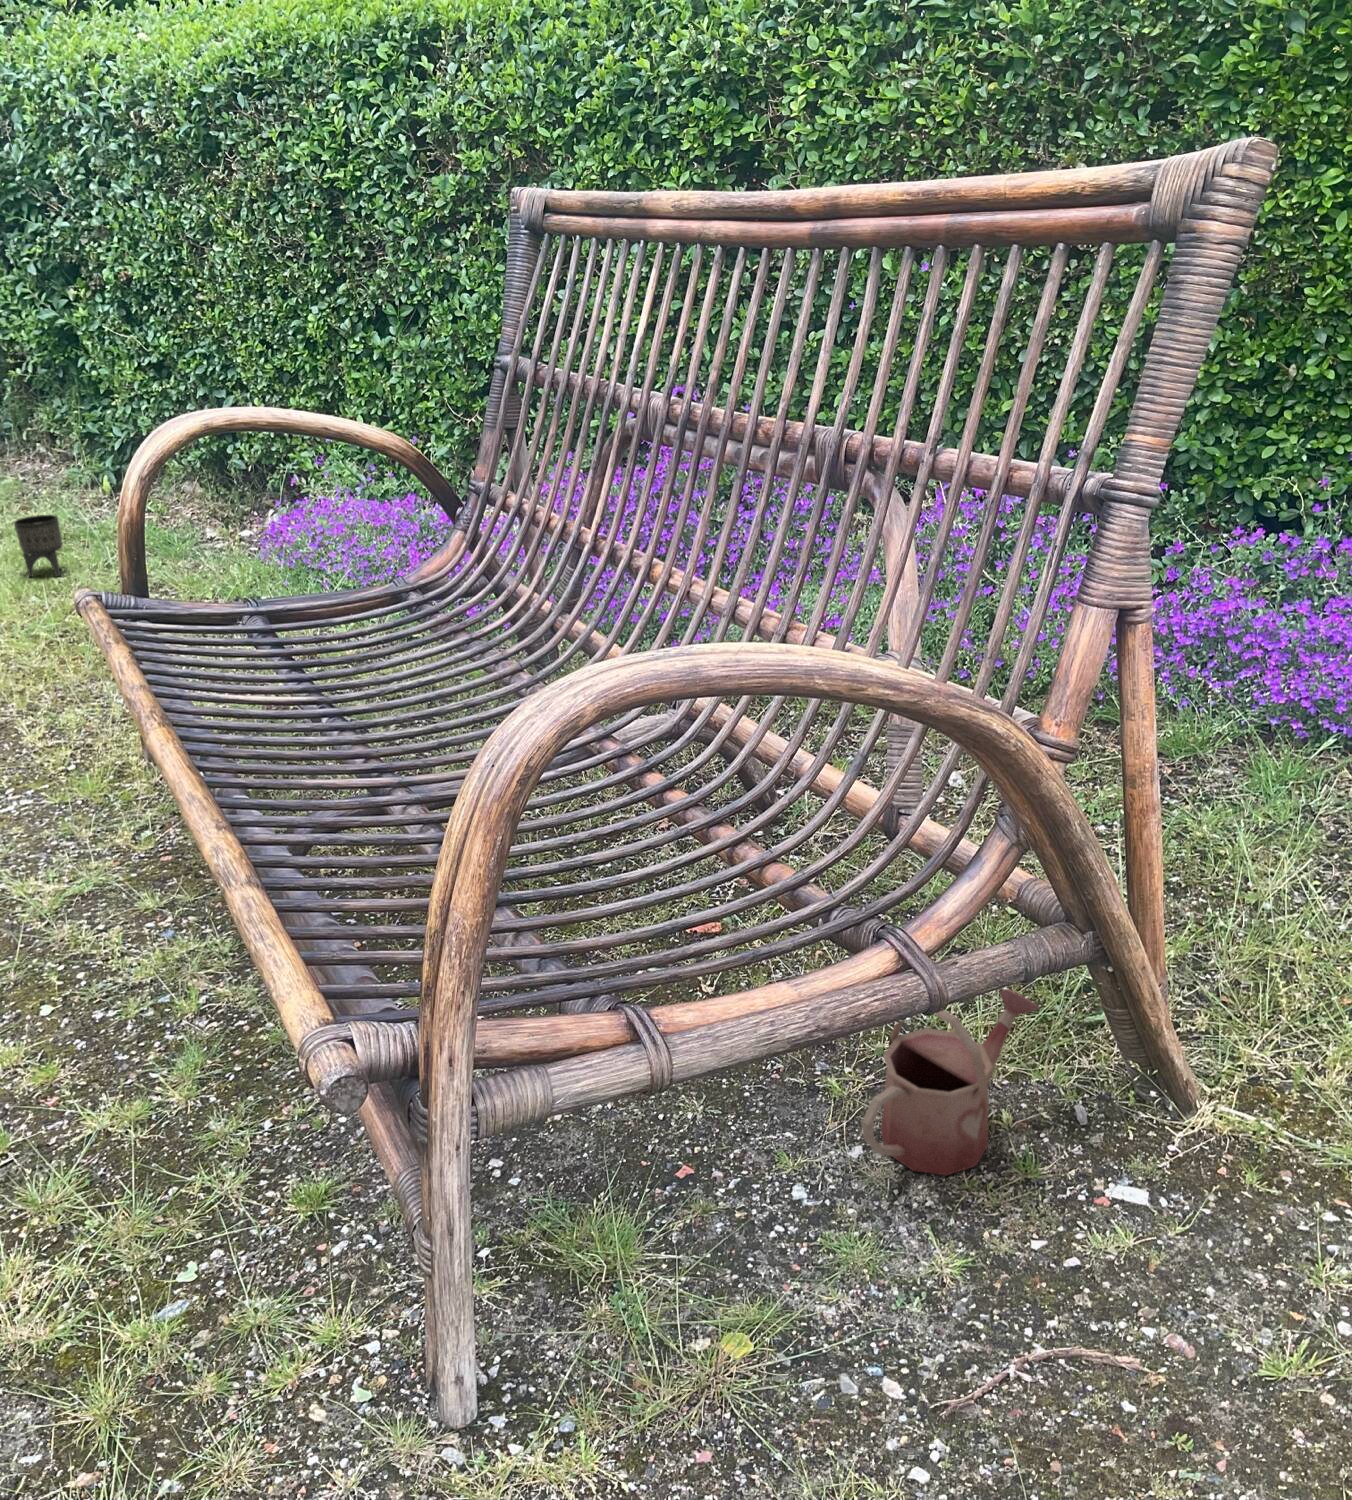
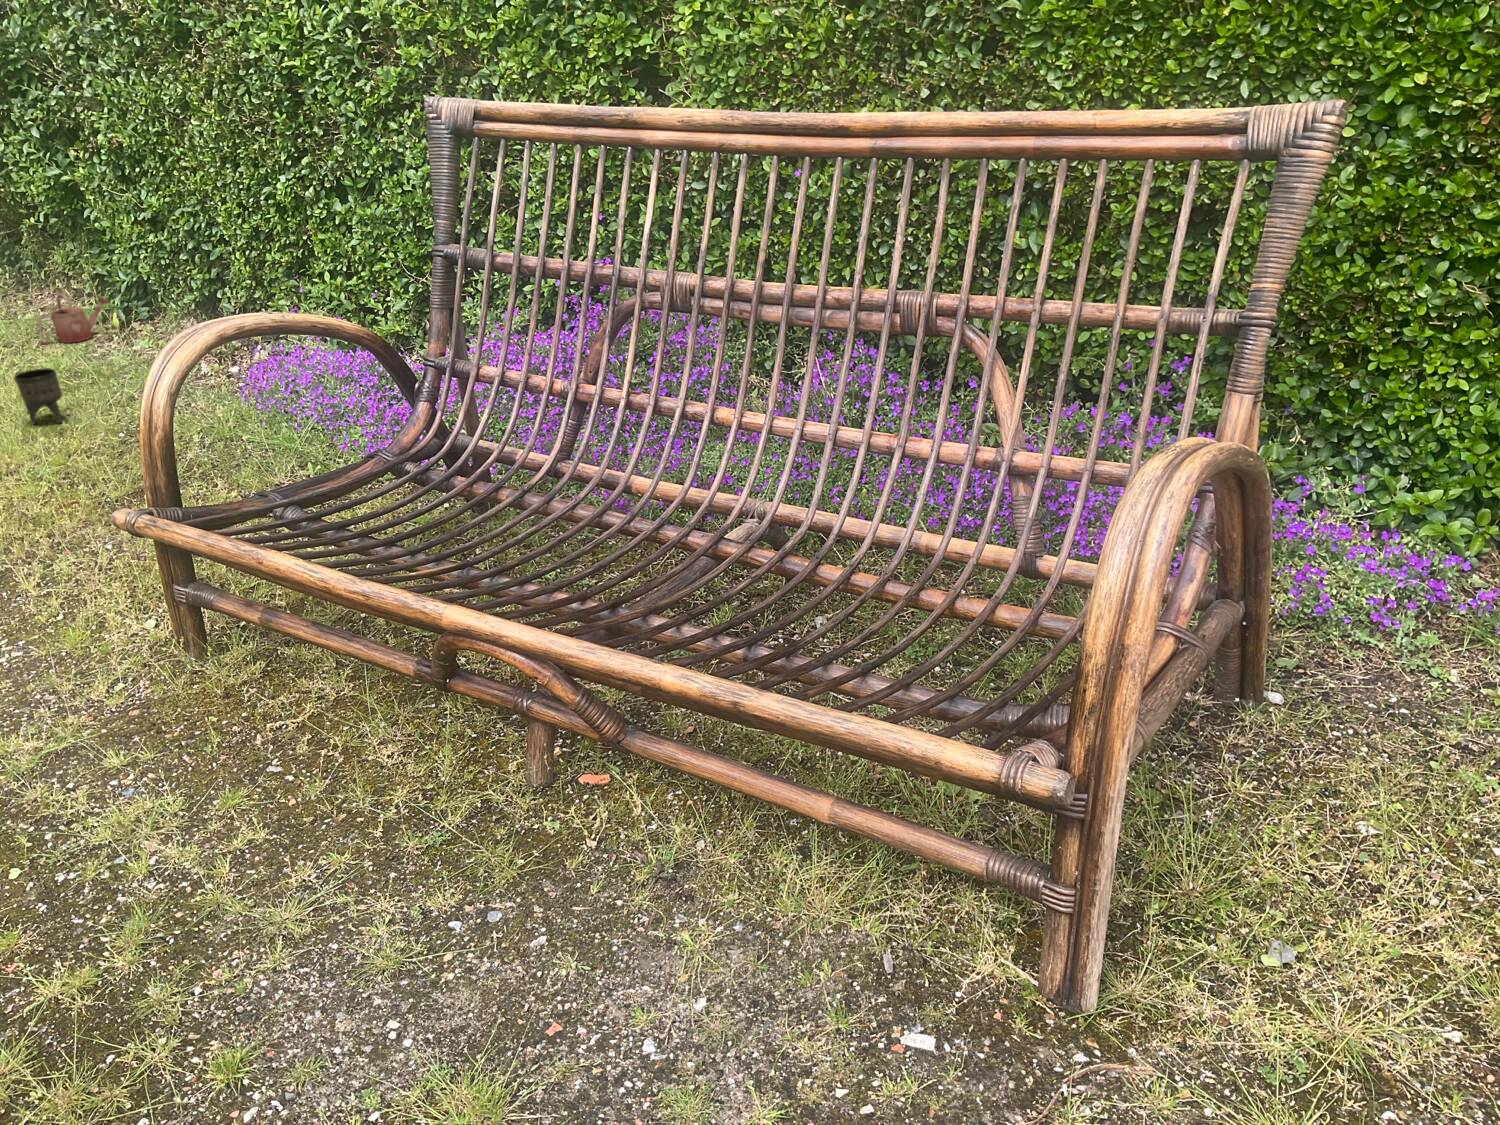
watering can: present [862,989,1038,1176] -> present [36,293,110,343]

